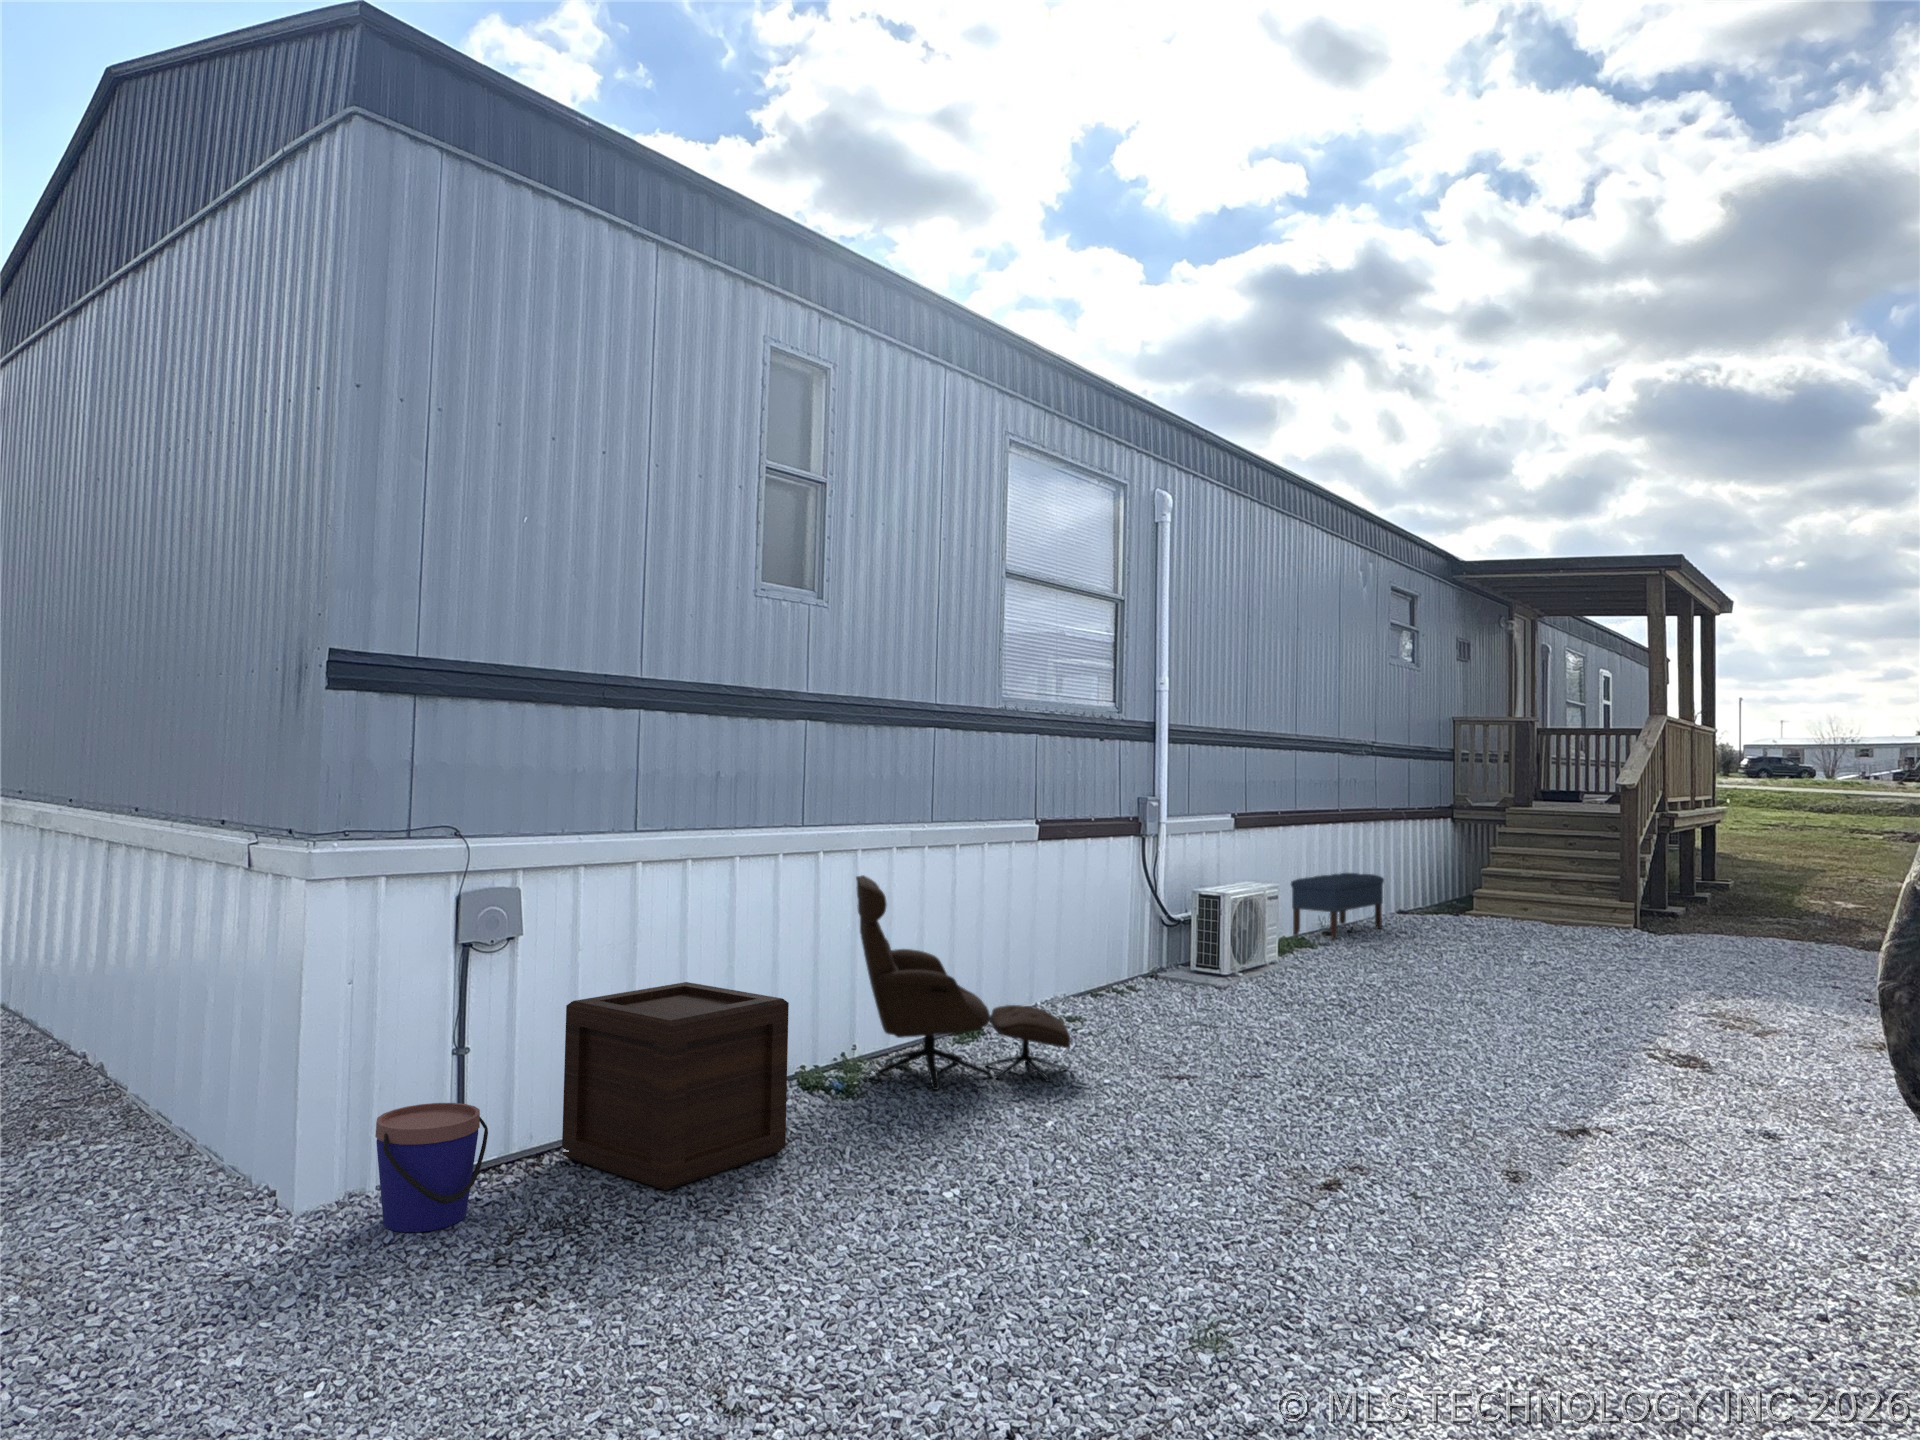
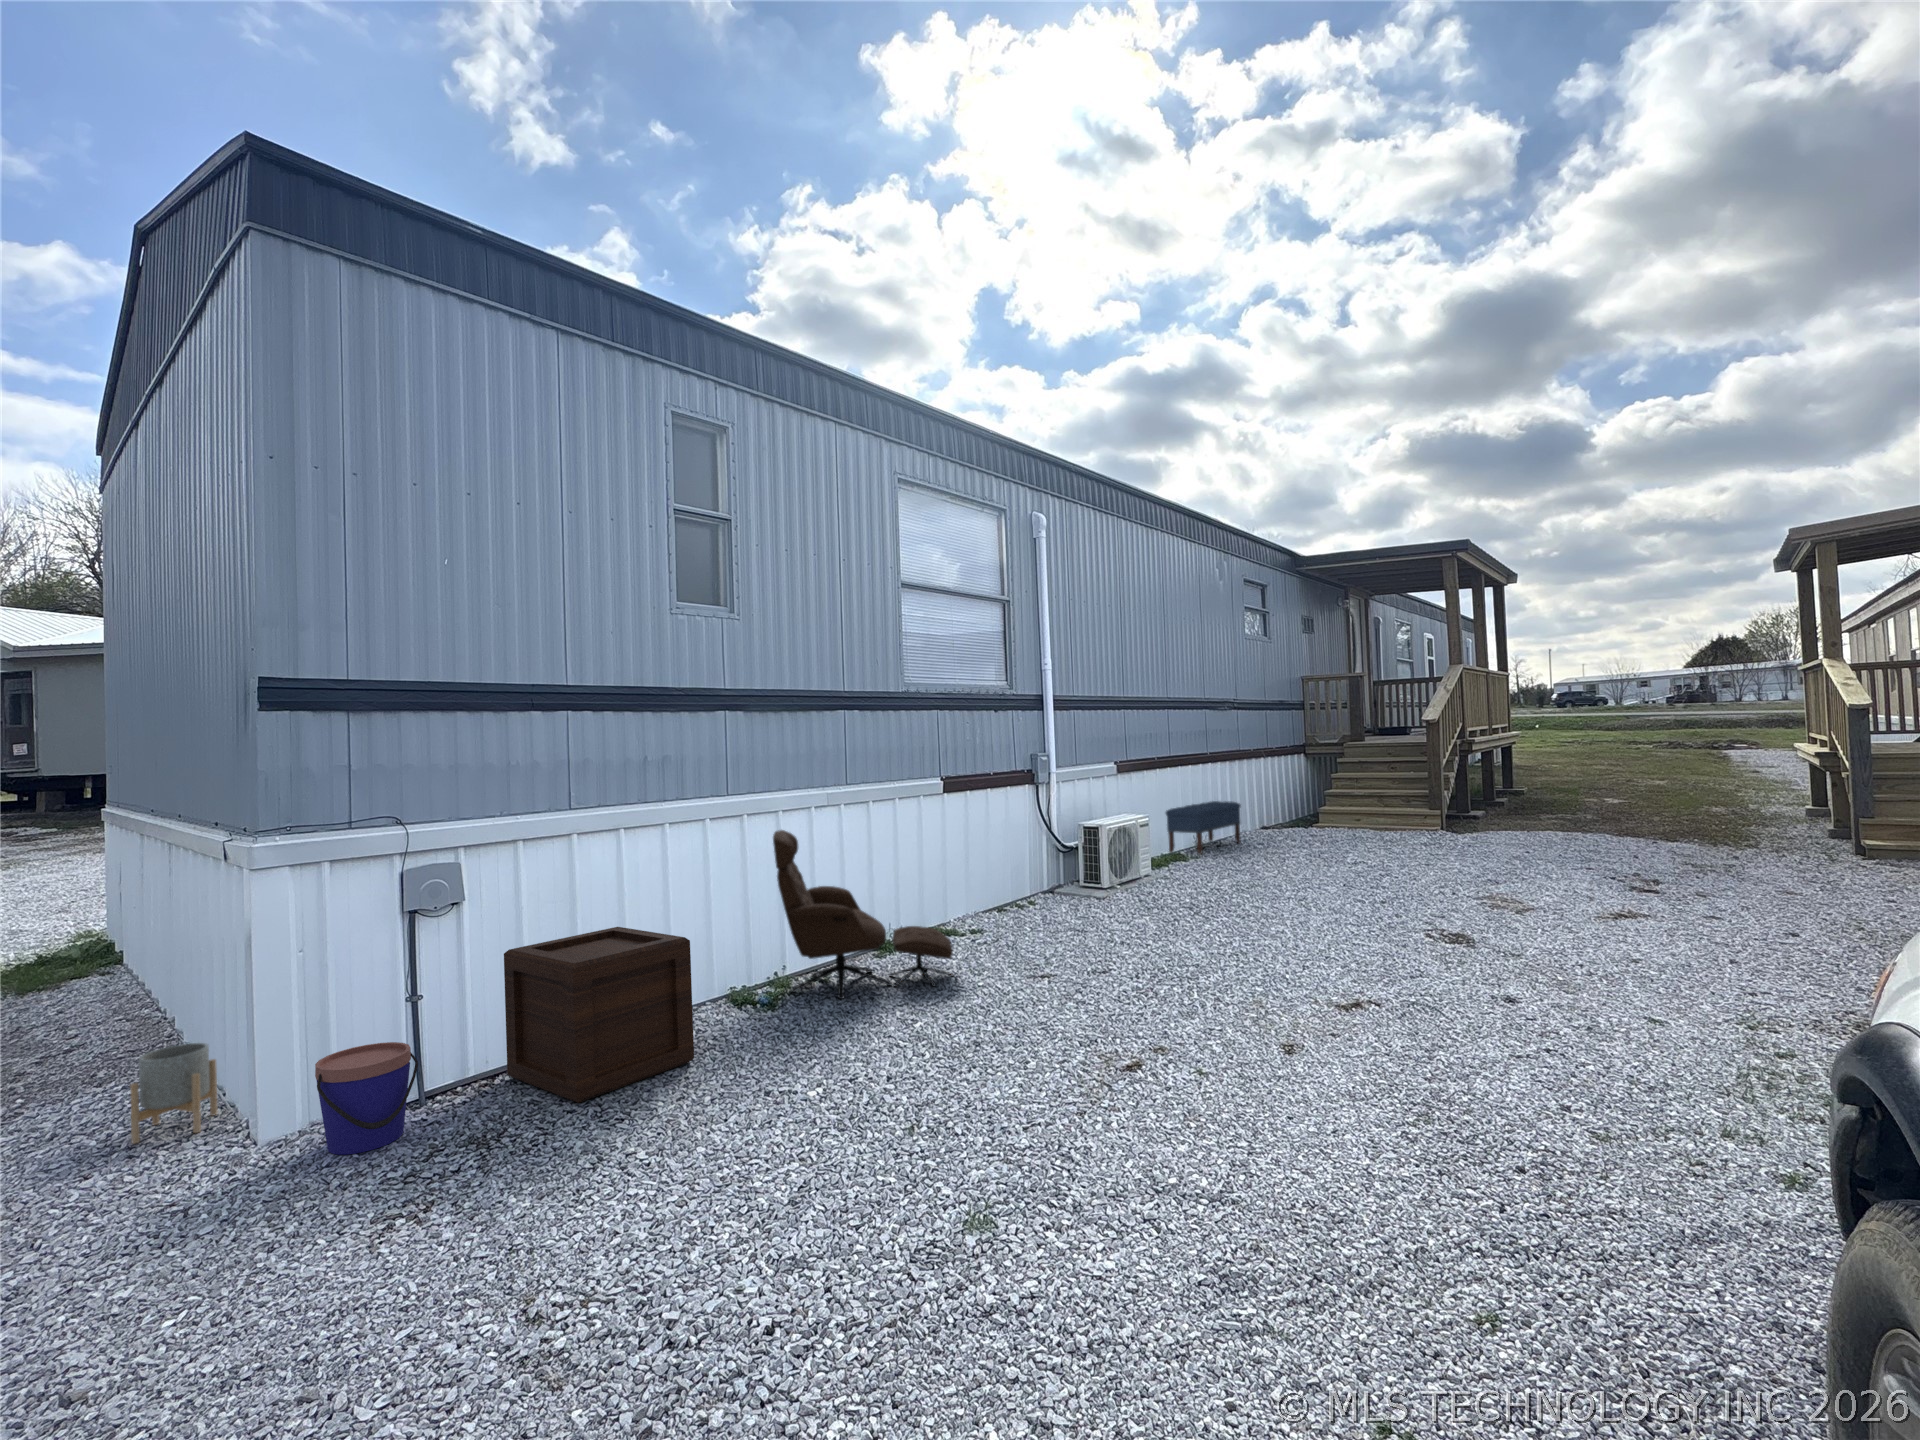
planter: none [137,1092,225,1208] -> present [130,1043,218,1144]

